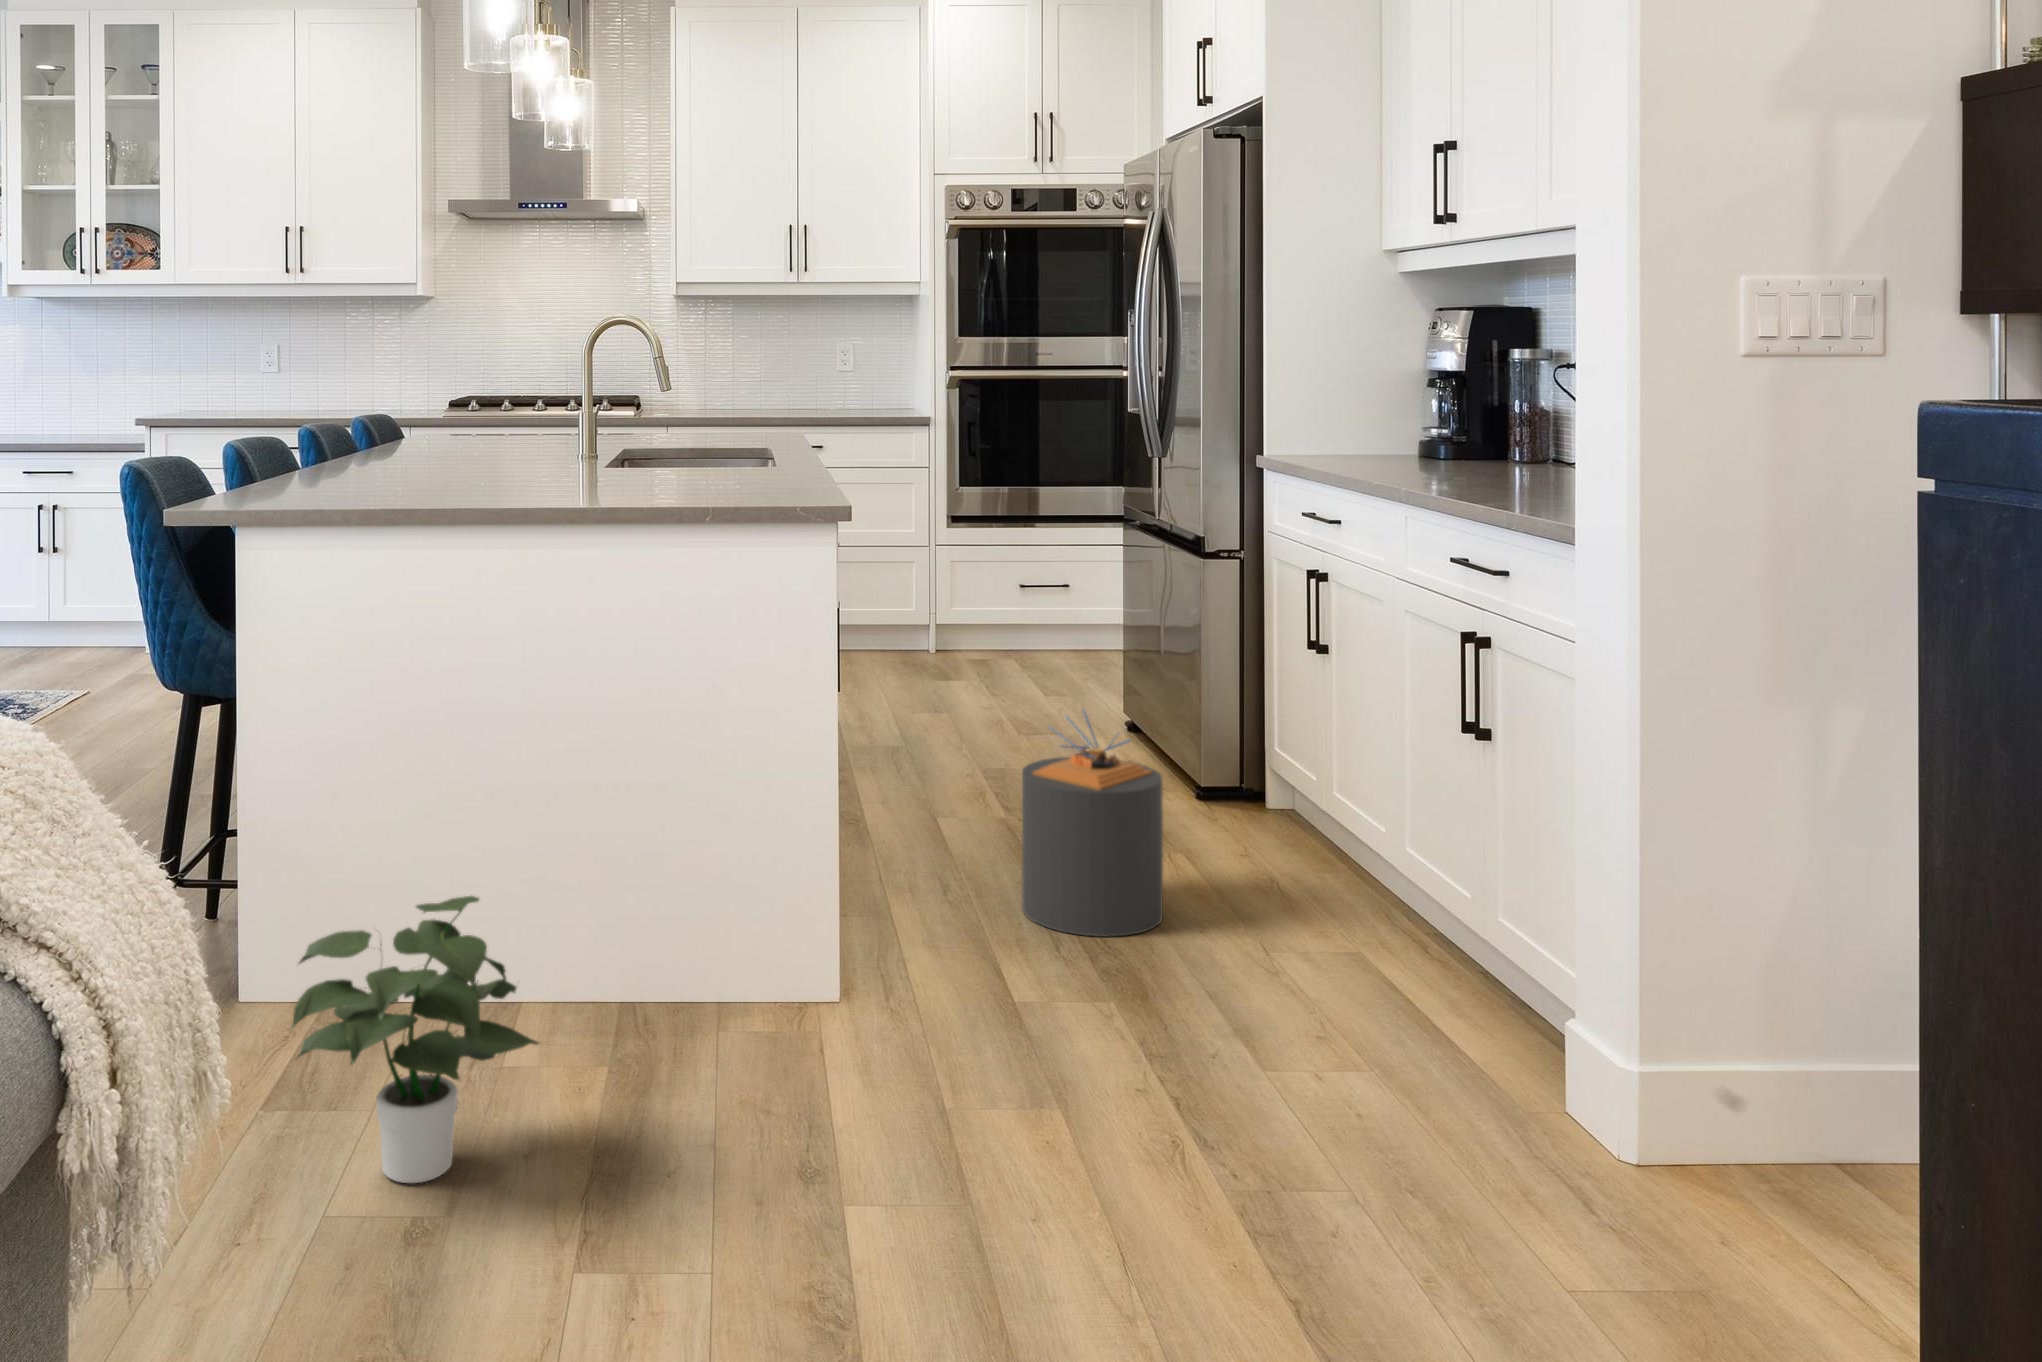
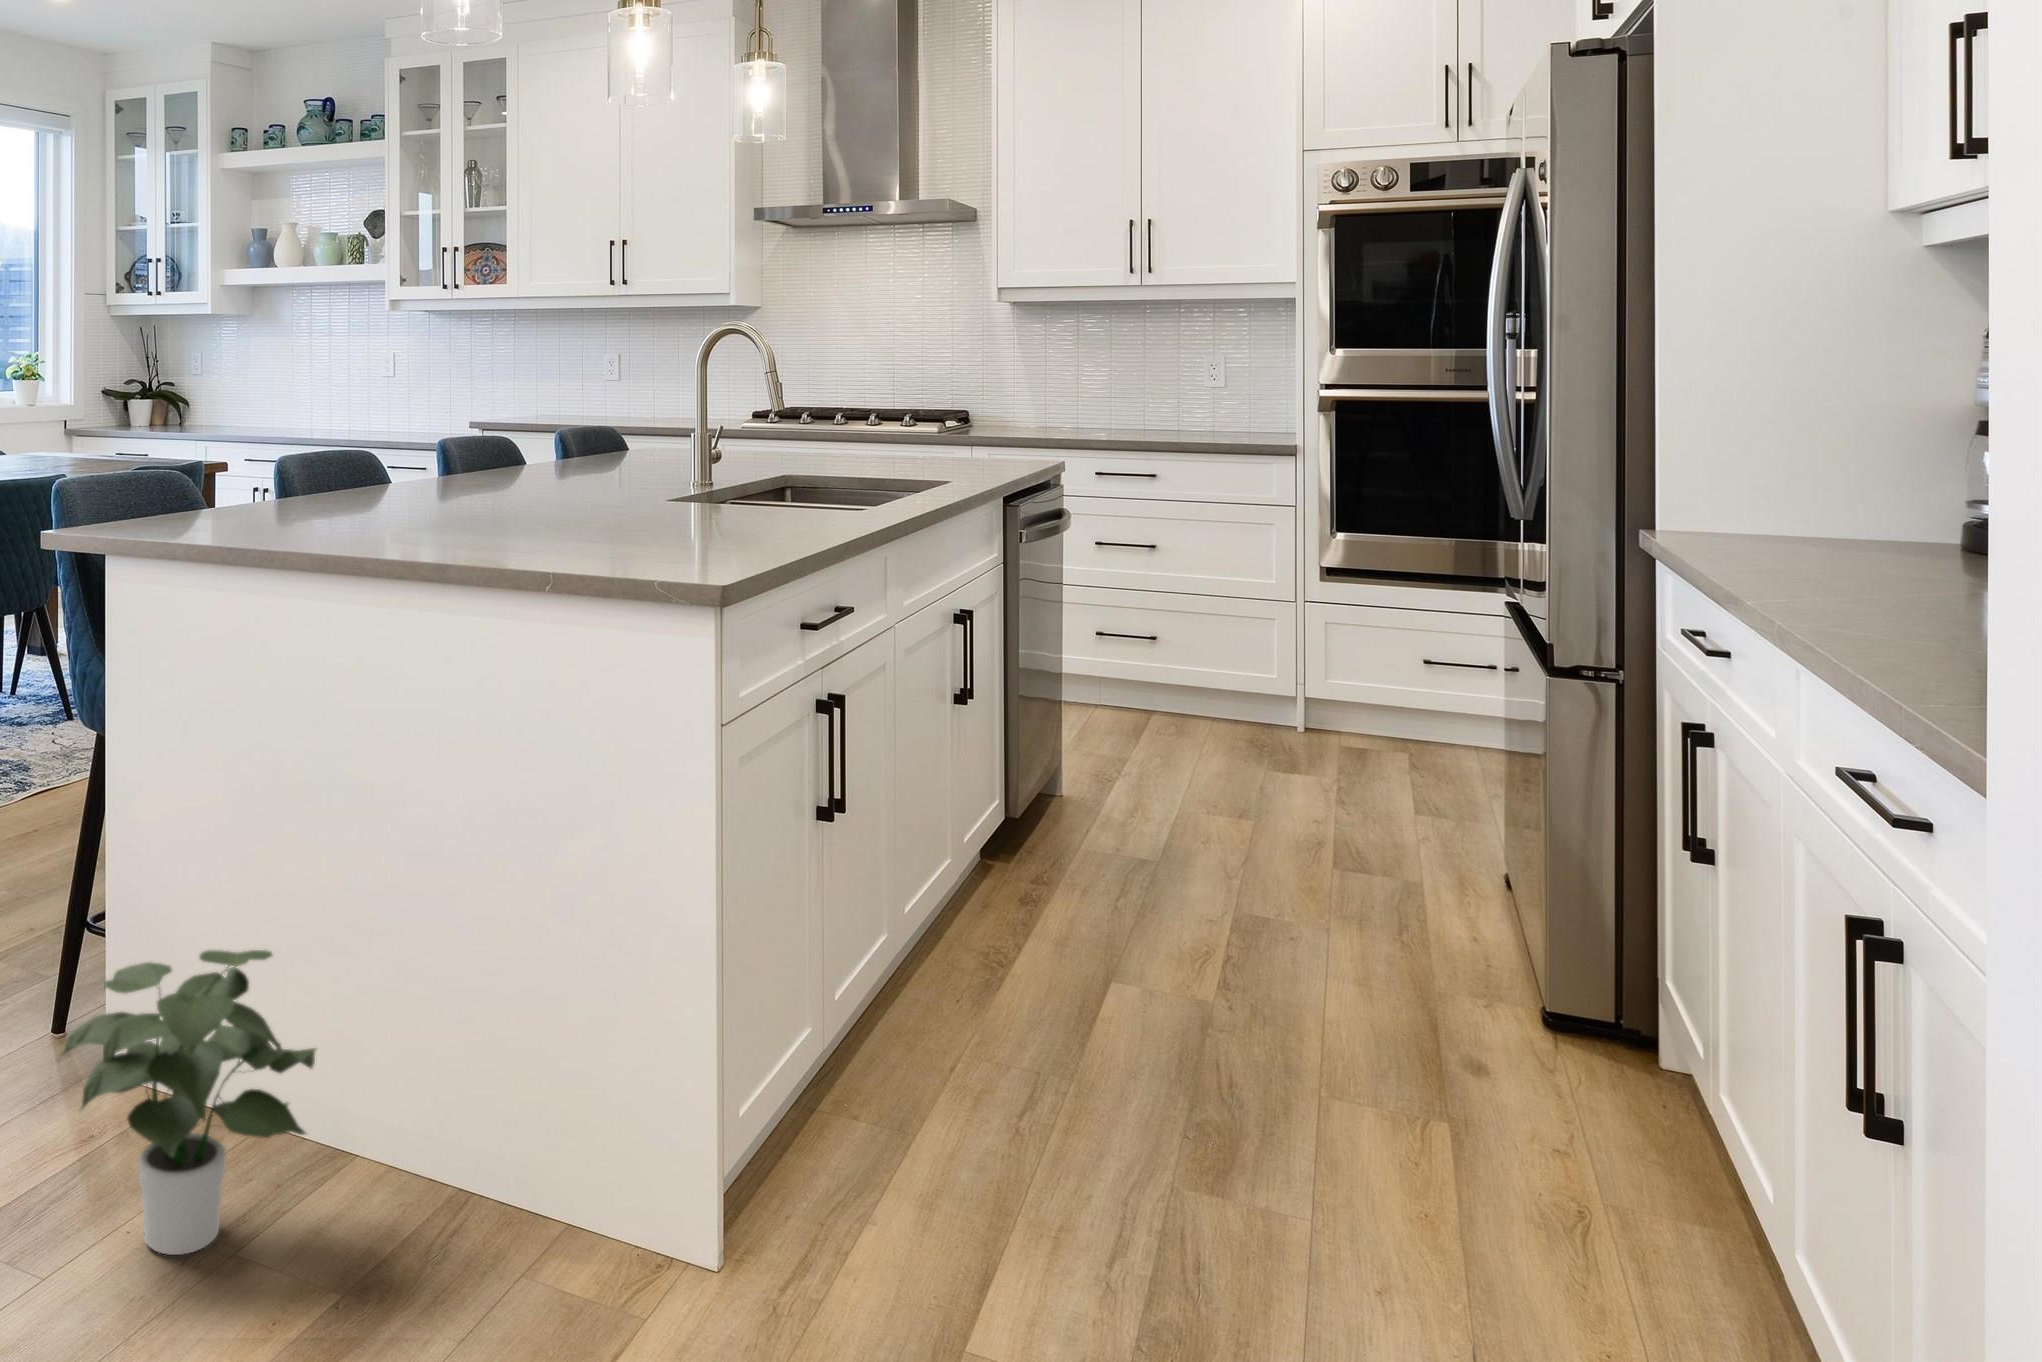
trash can: present [1022,709,1163,937] -> none [1133,834,1338,1171]

